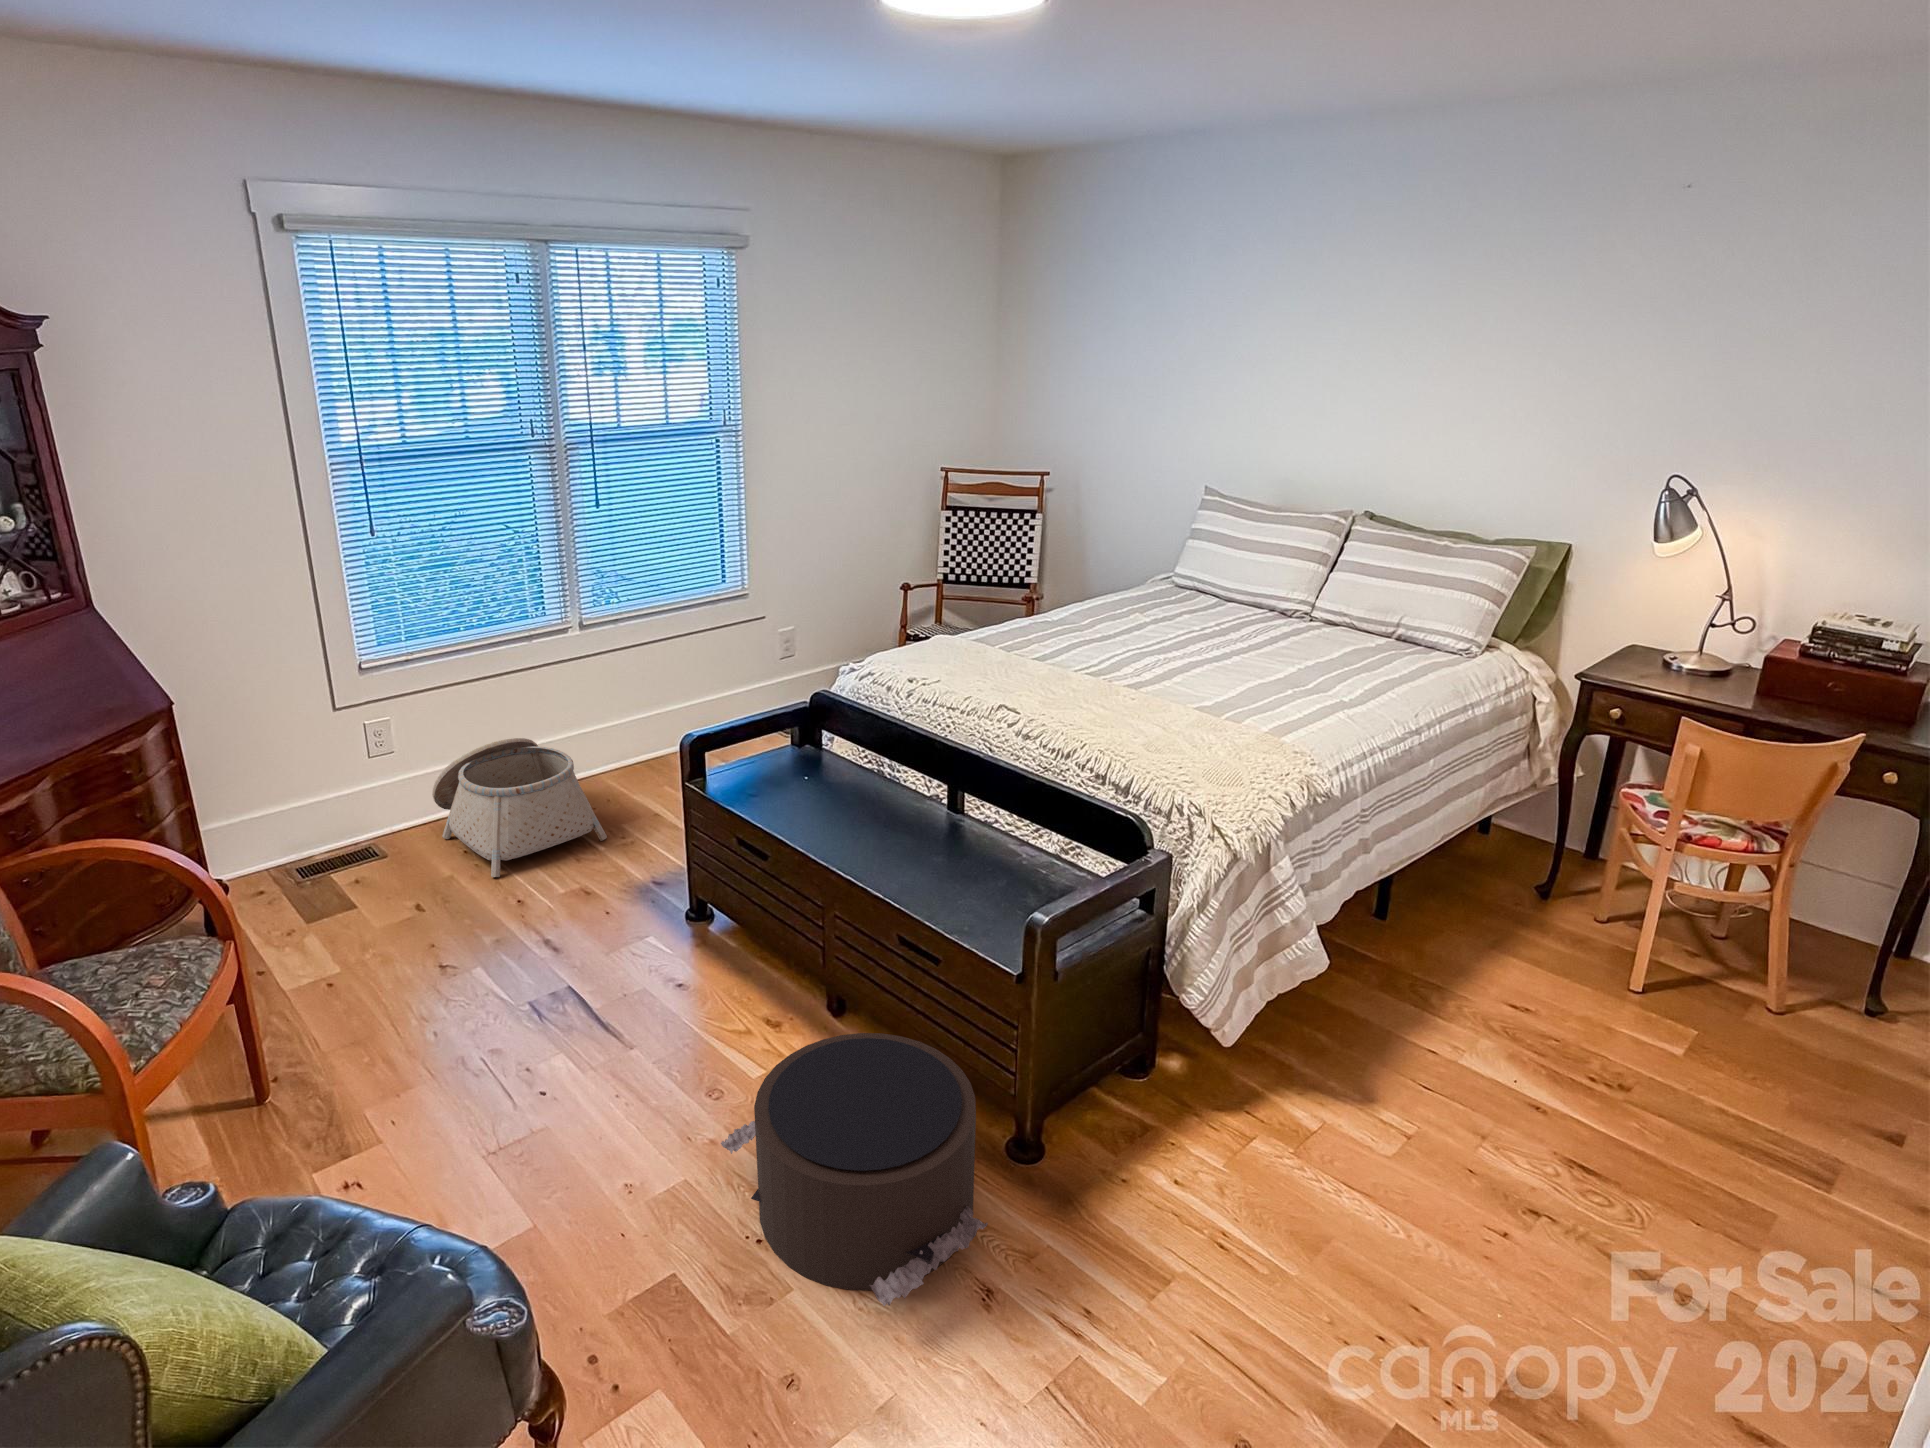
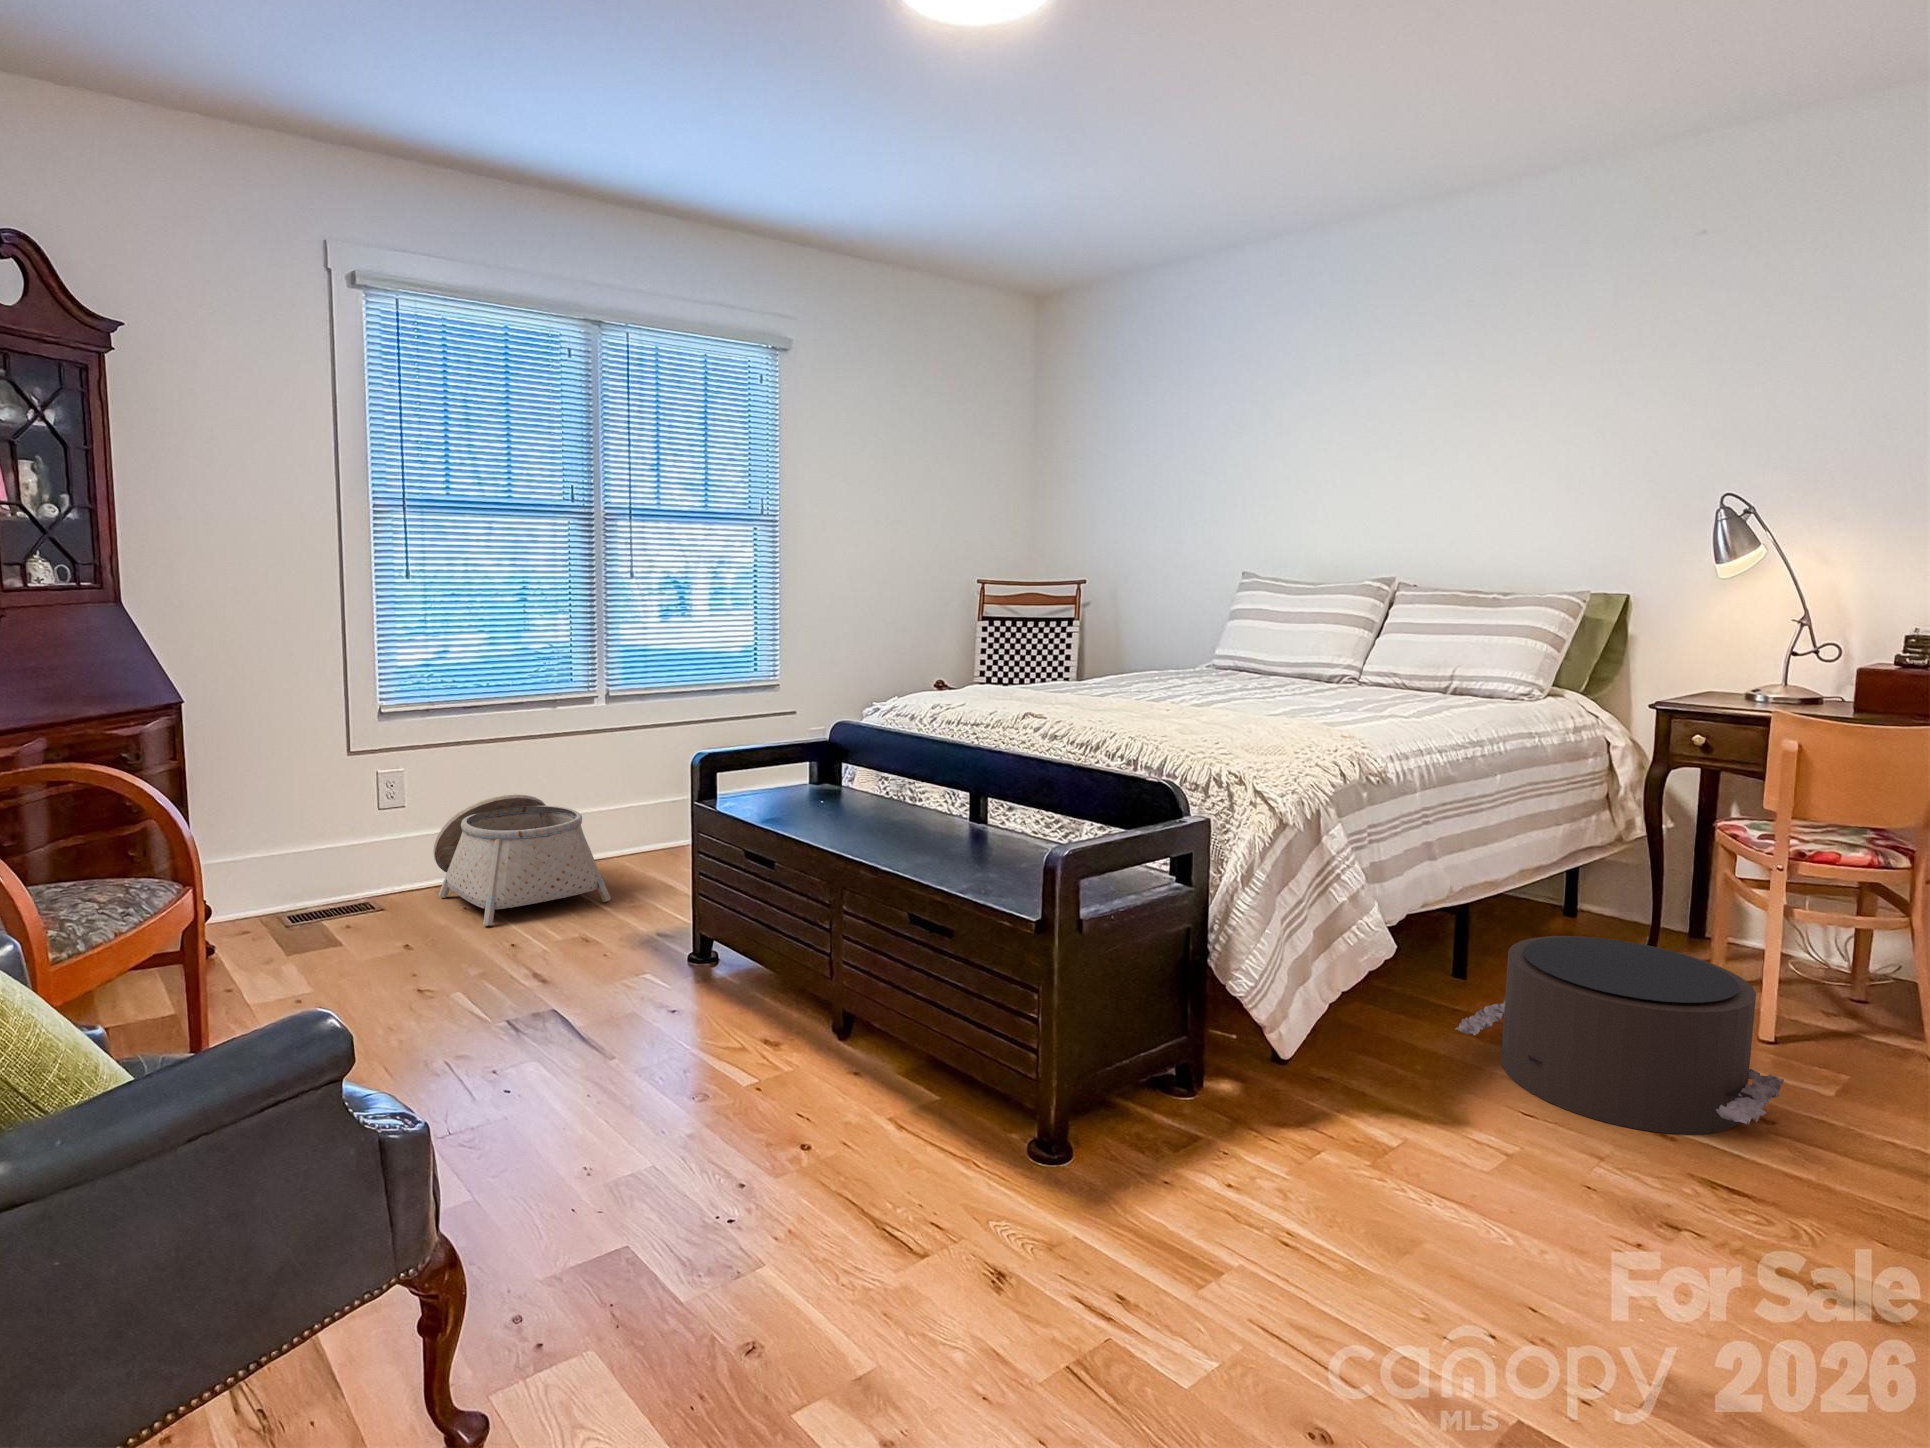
pouf: present [721,1033,988,1306] -> present [1456,936,1784,1134]

